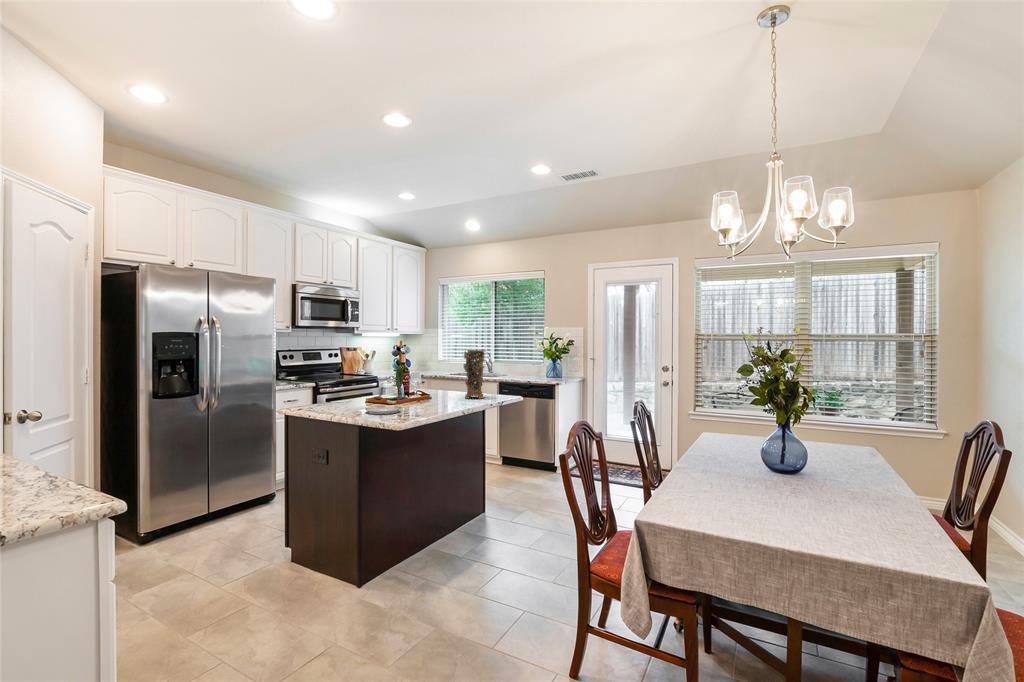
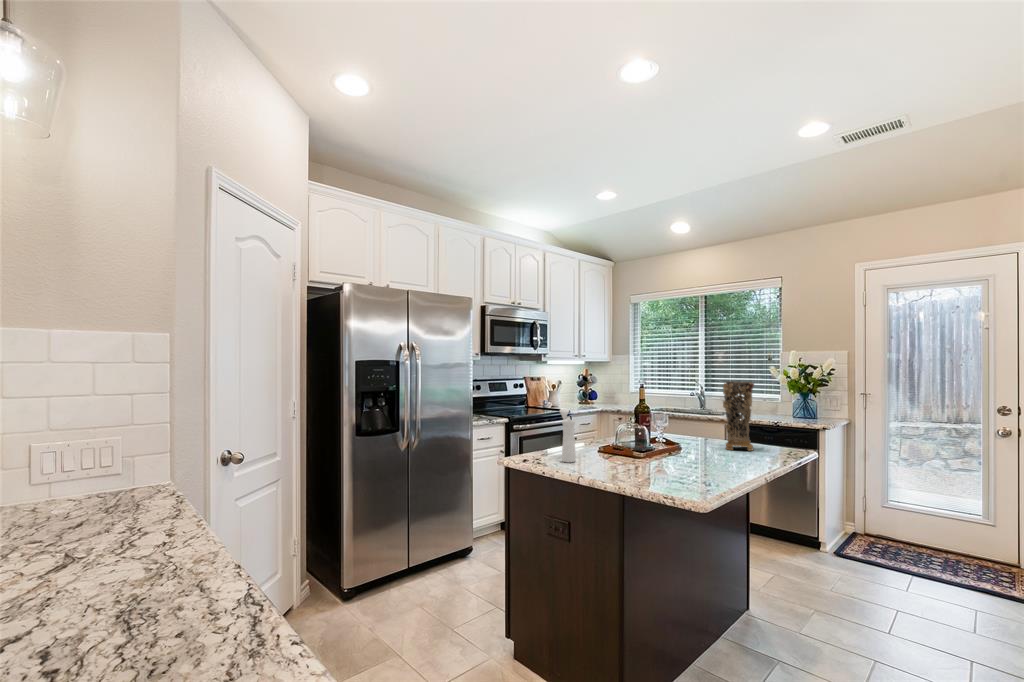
plate: present [365,366,403,414] -> none [614,405,665,473]
pepper mill: none [328,371,340,410] -> present [560,408,576,462]

